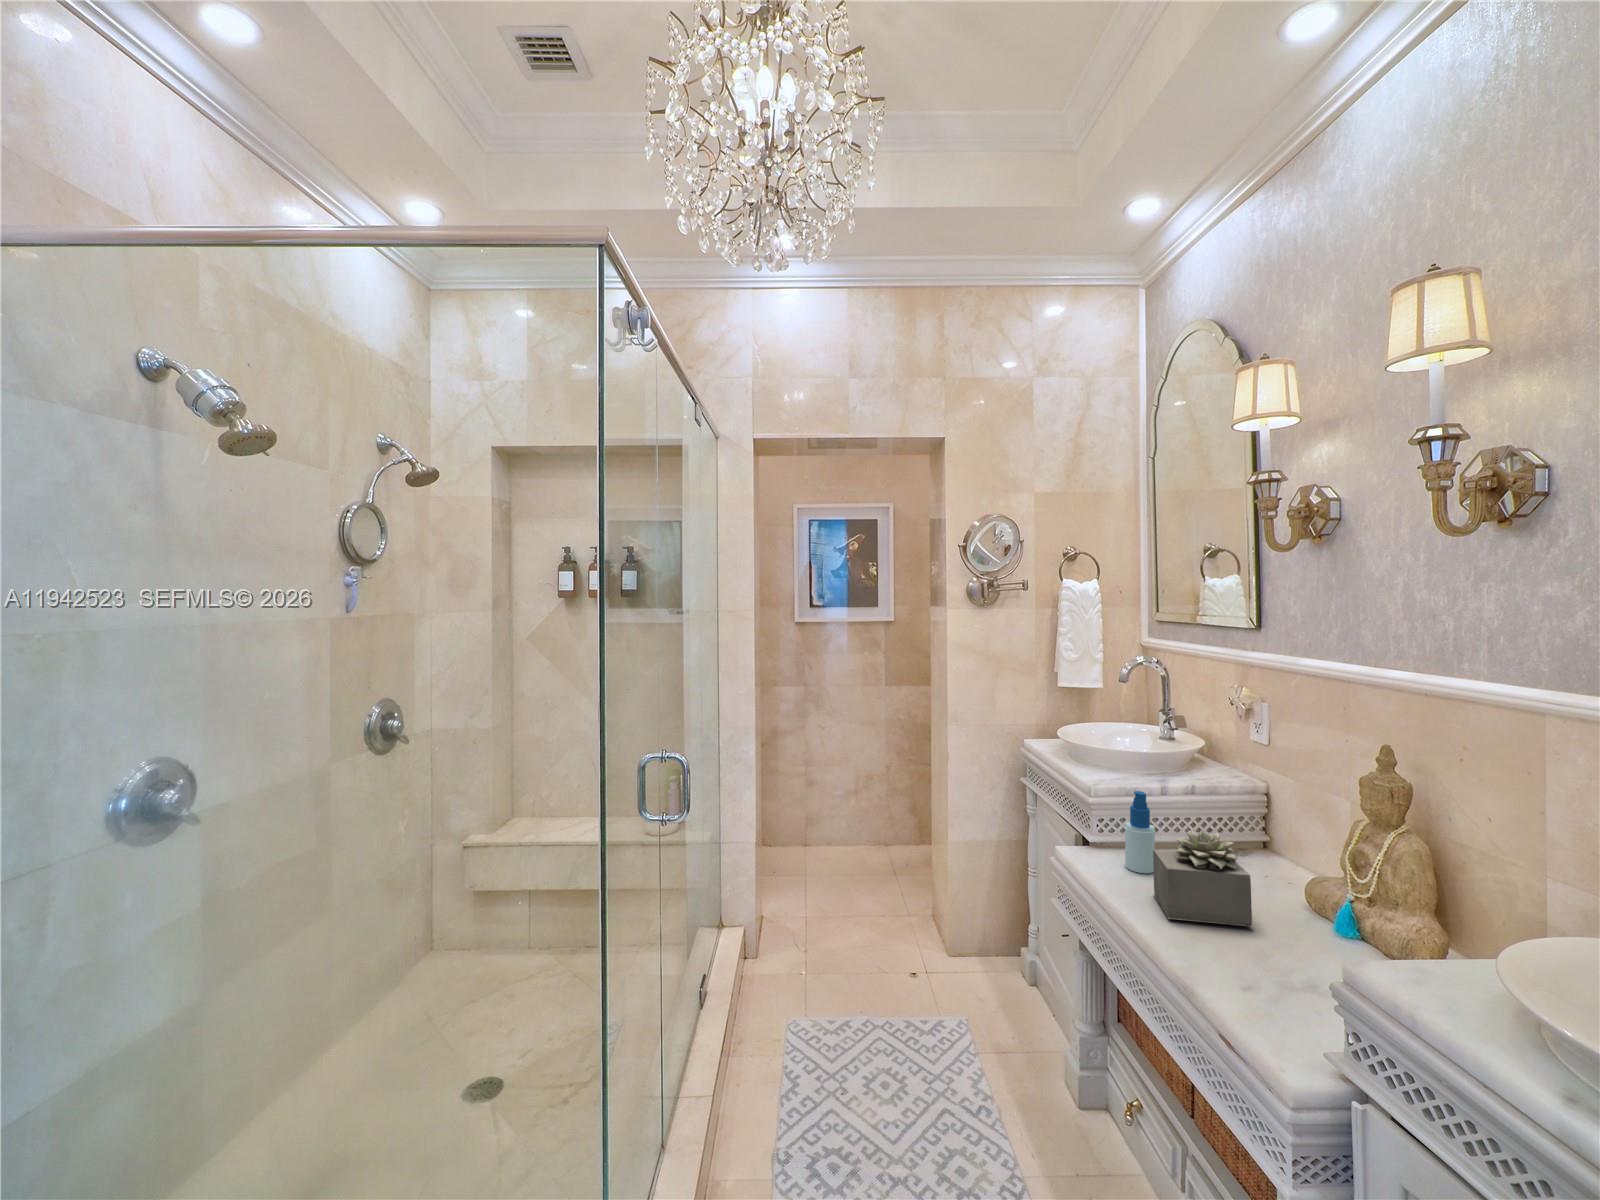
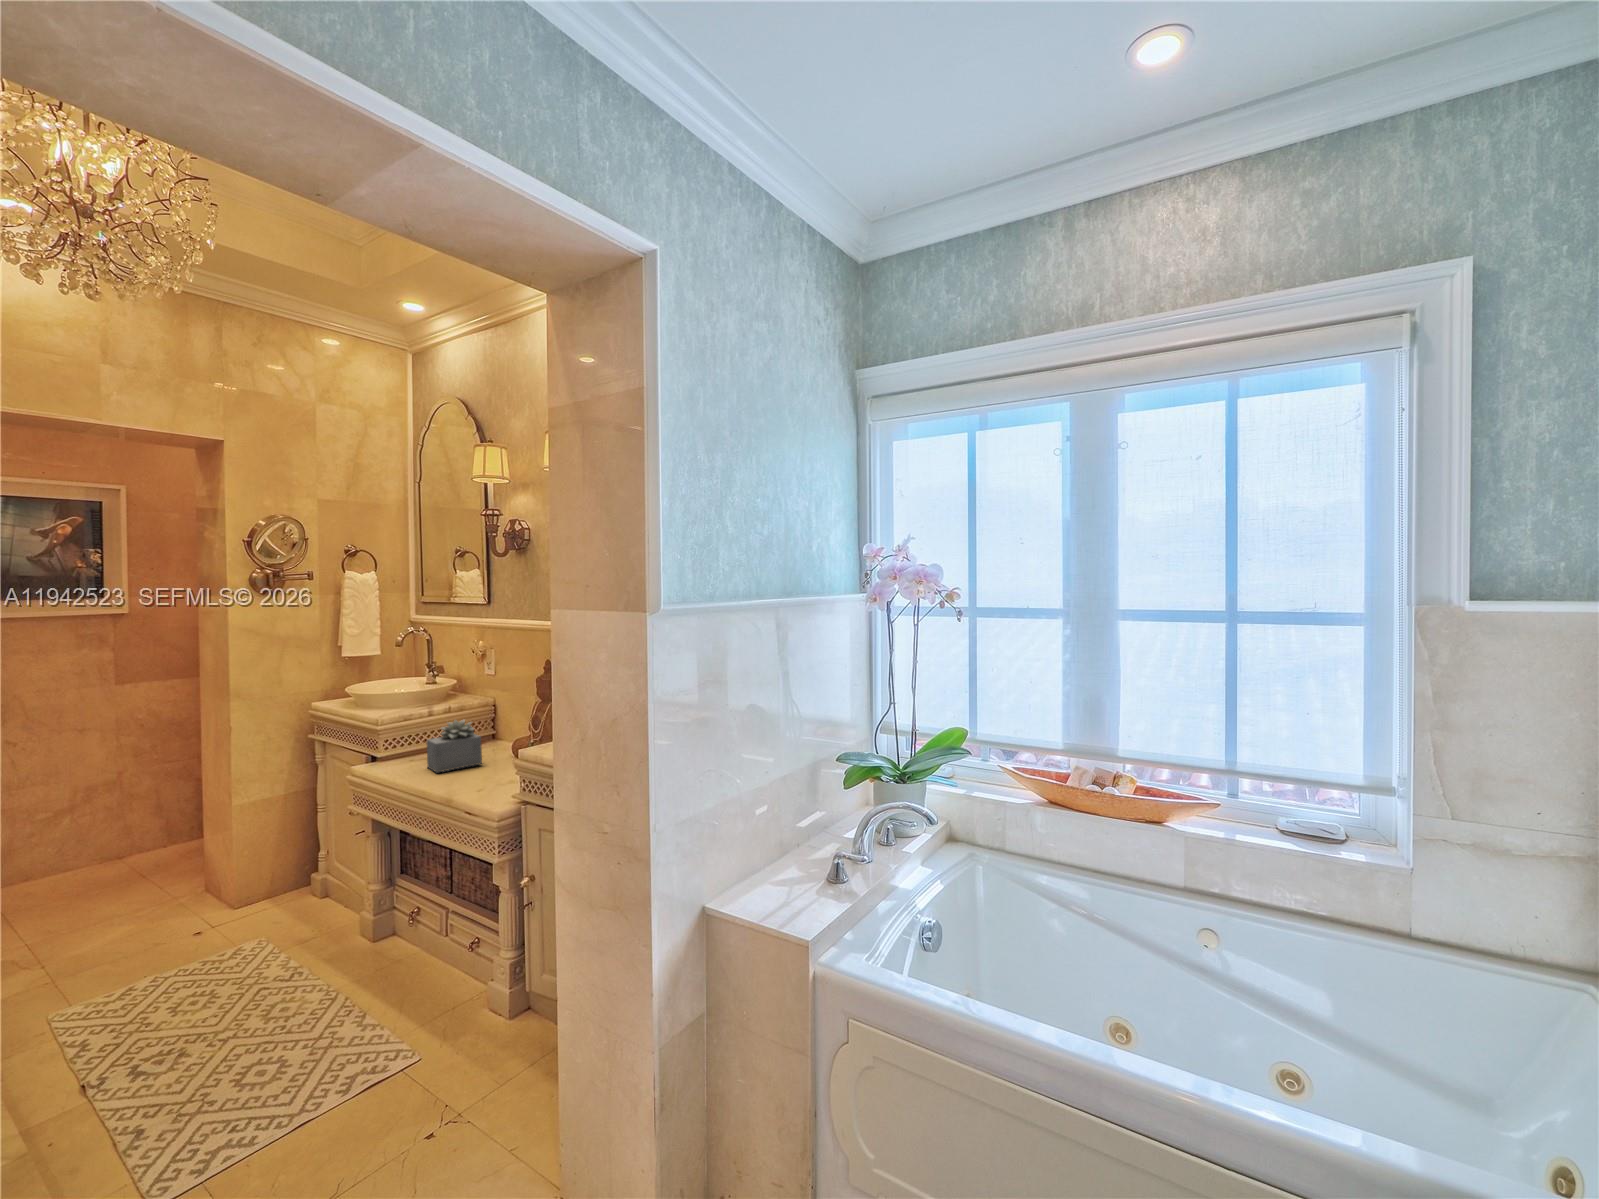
spray bottle: present [1125,791,1155,873] -> none [407,710,427,762]

